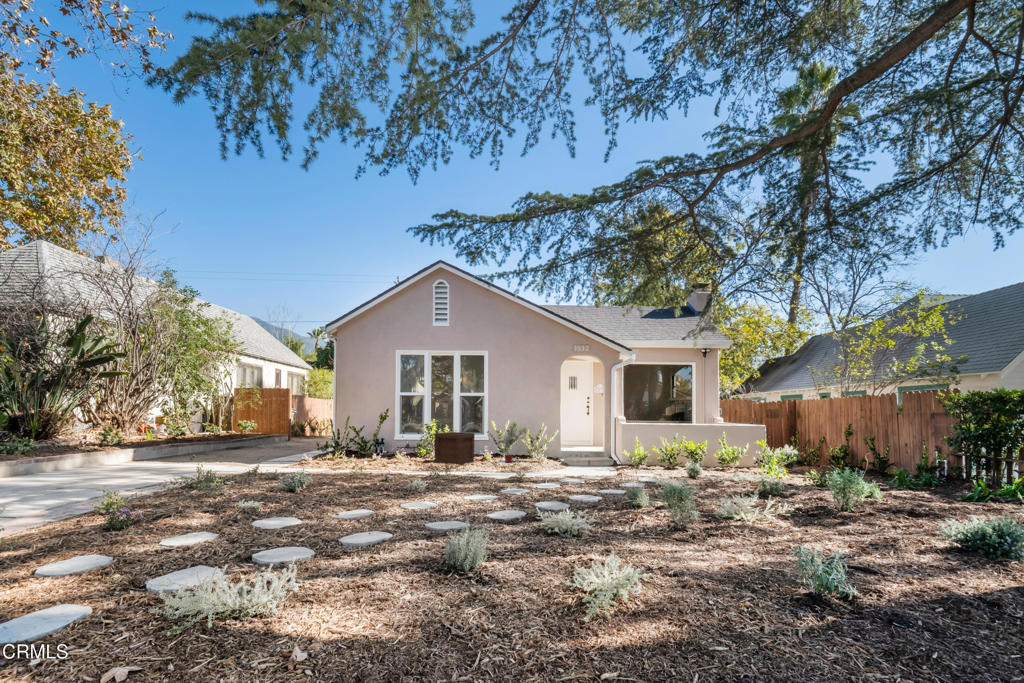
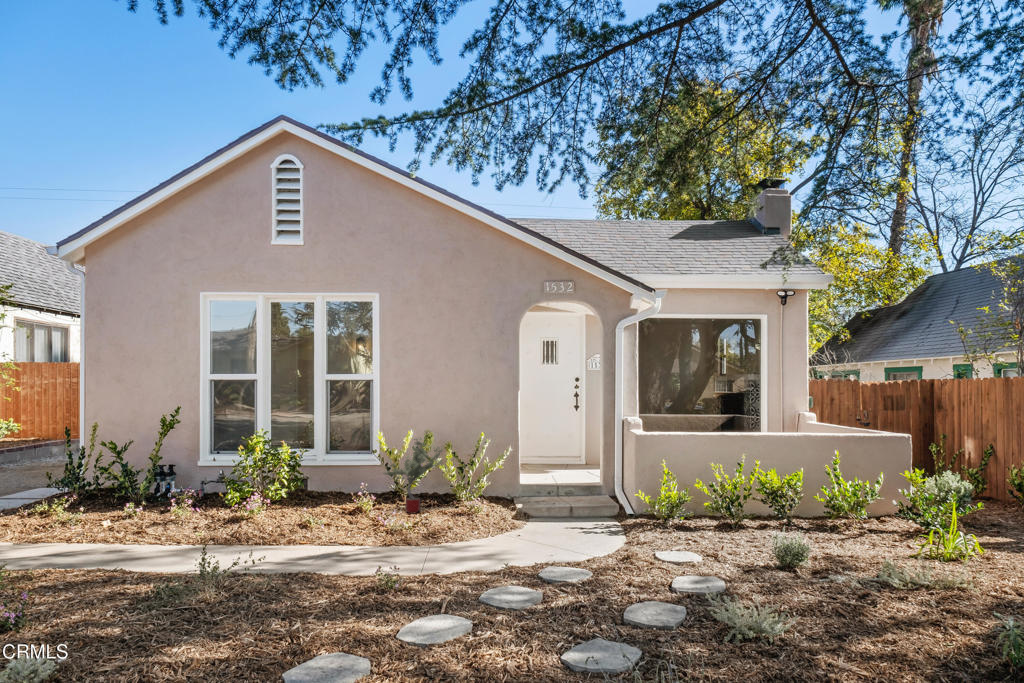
wooden crate: present [434,432,475,464] -> none [261,452,346,522]

